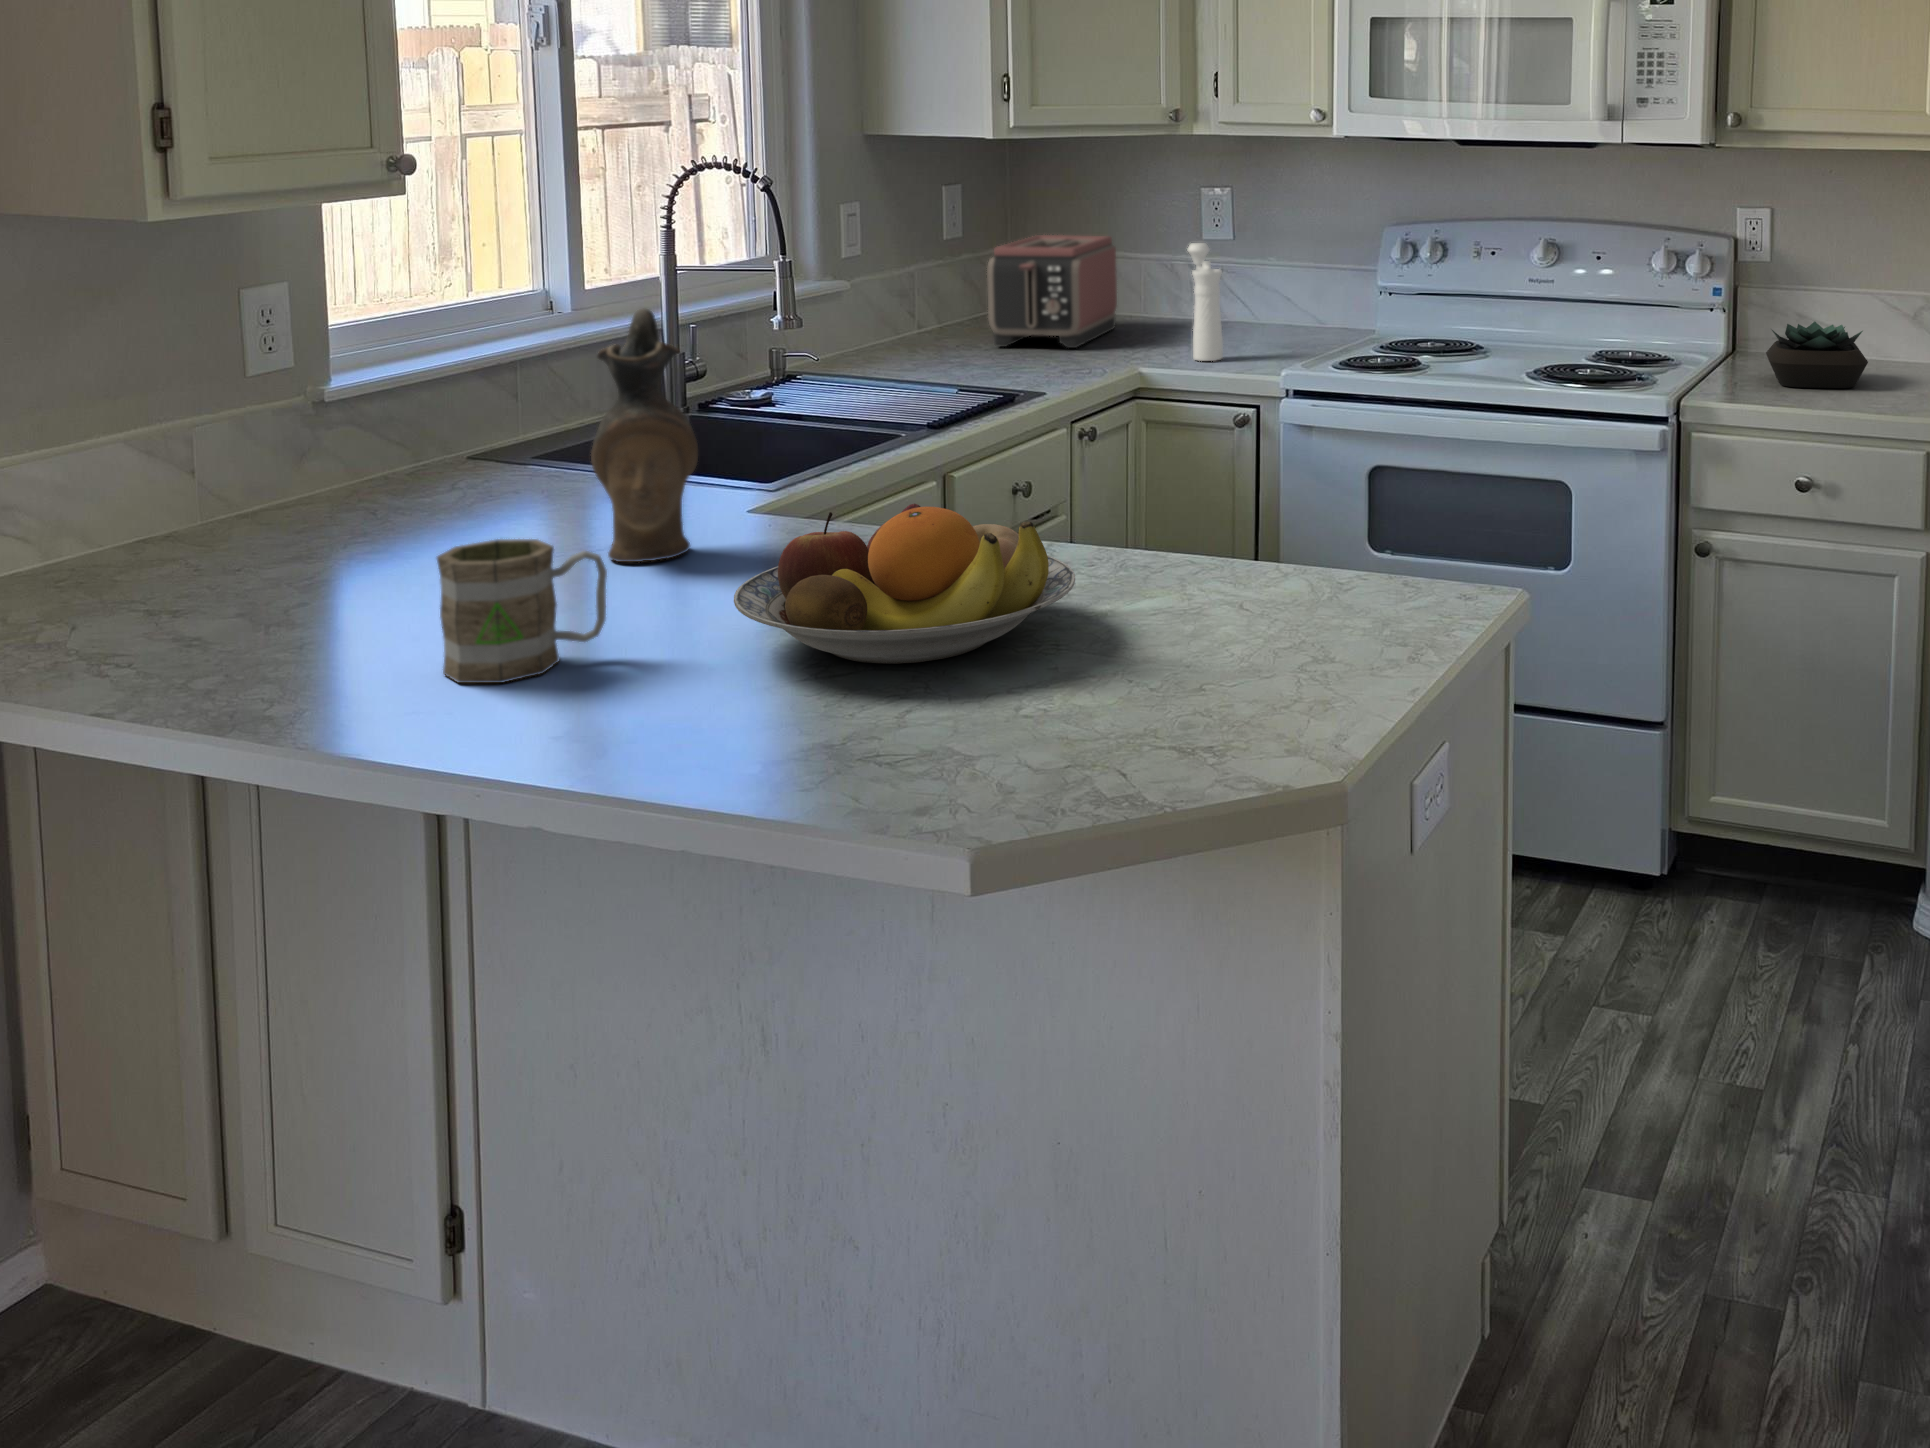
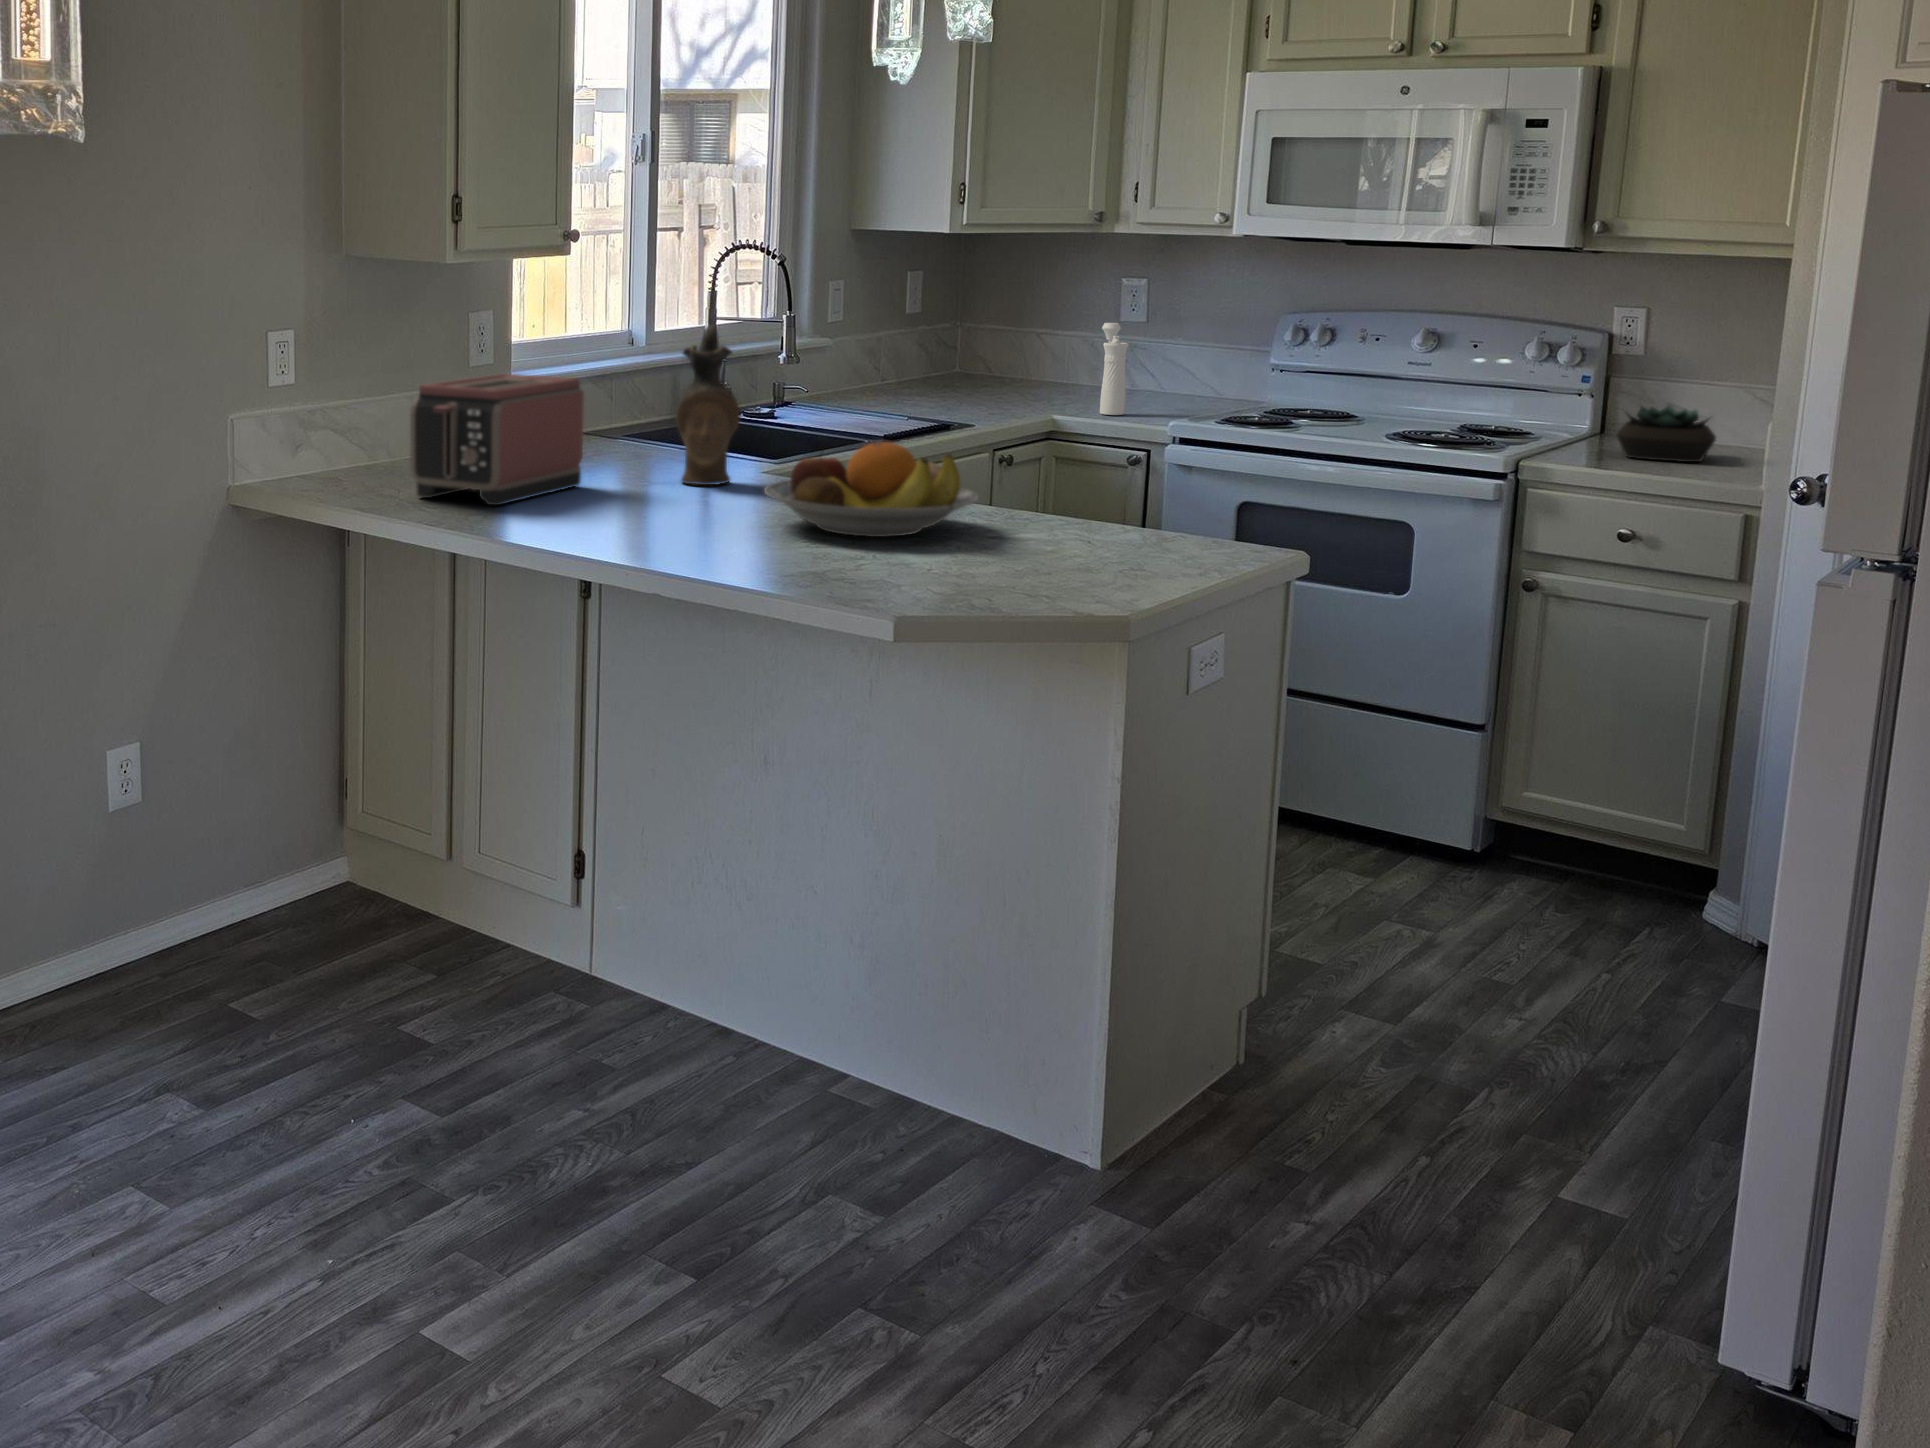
toaster: present [987,235,1117,348] -> present [410,374,584,505]
mug: present [437,539,607,683] -> none [598,445,691,524]

